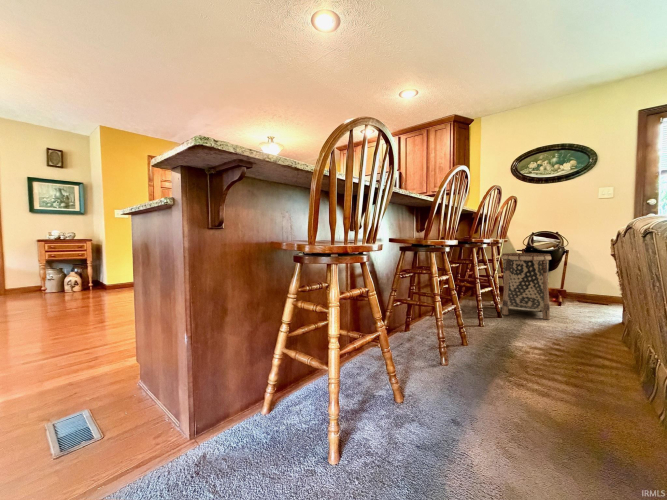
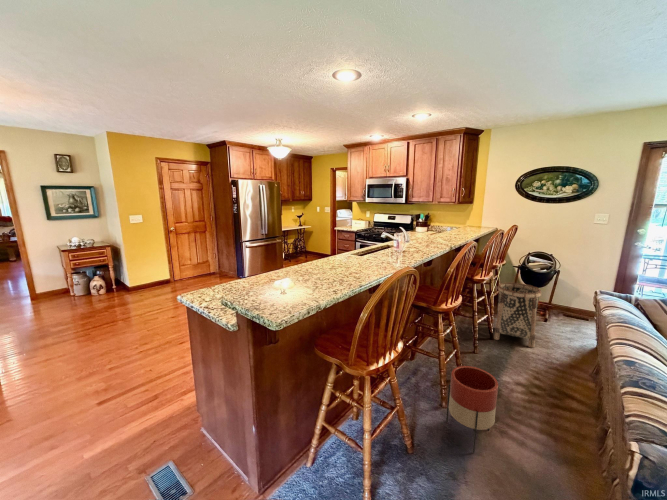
planter: none [449,300,512,403] -> present [446,366,498,453]

